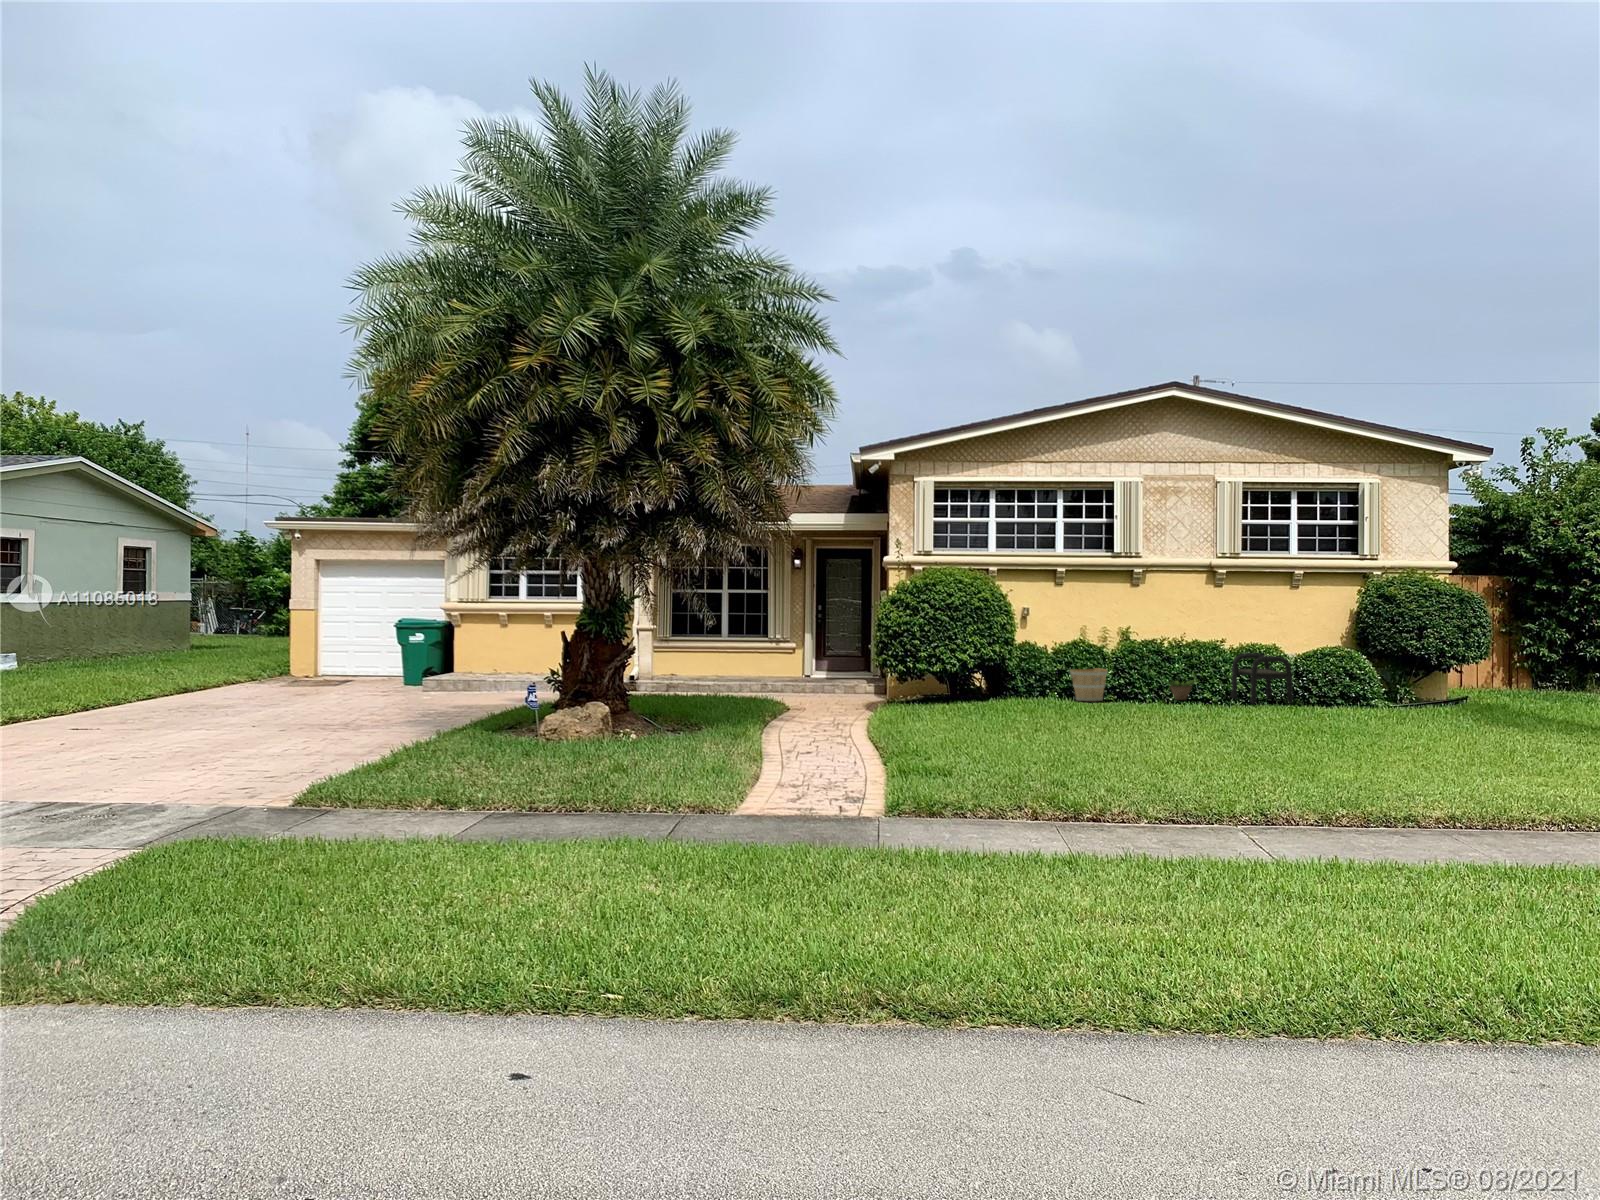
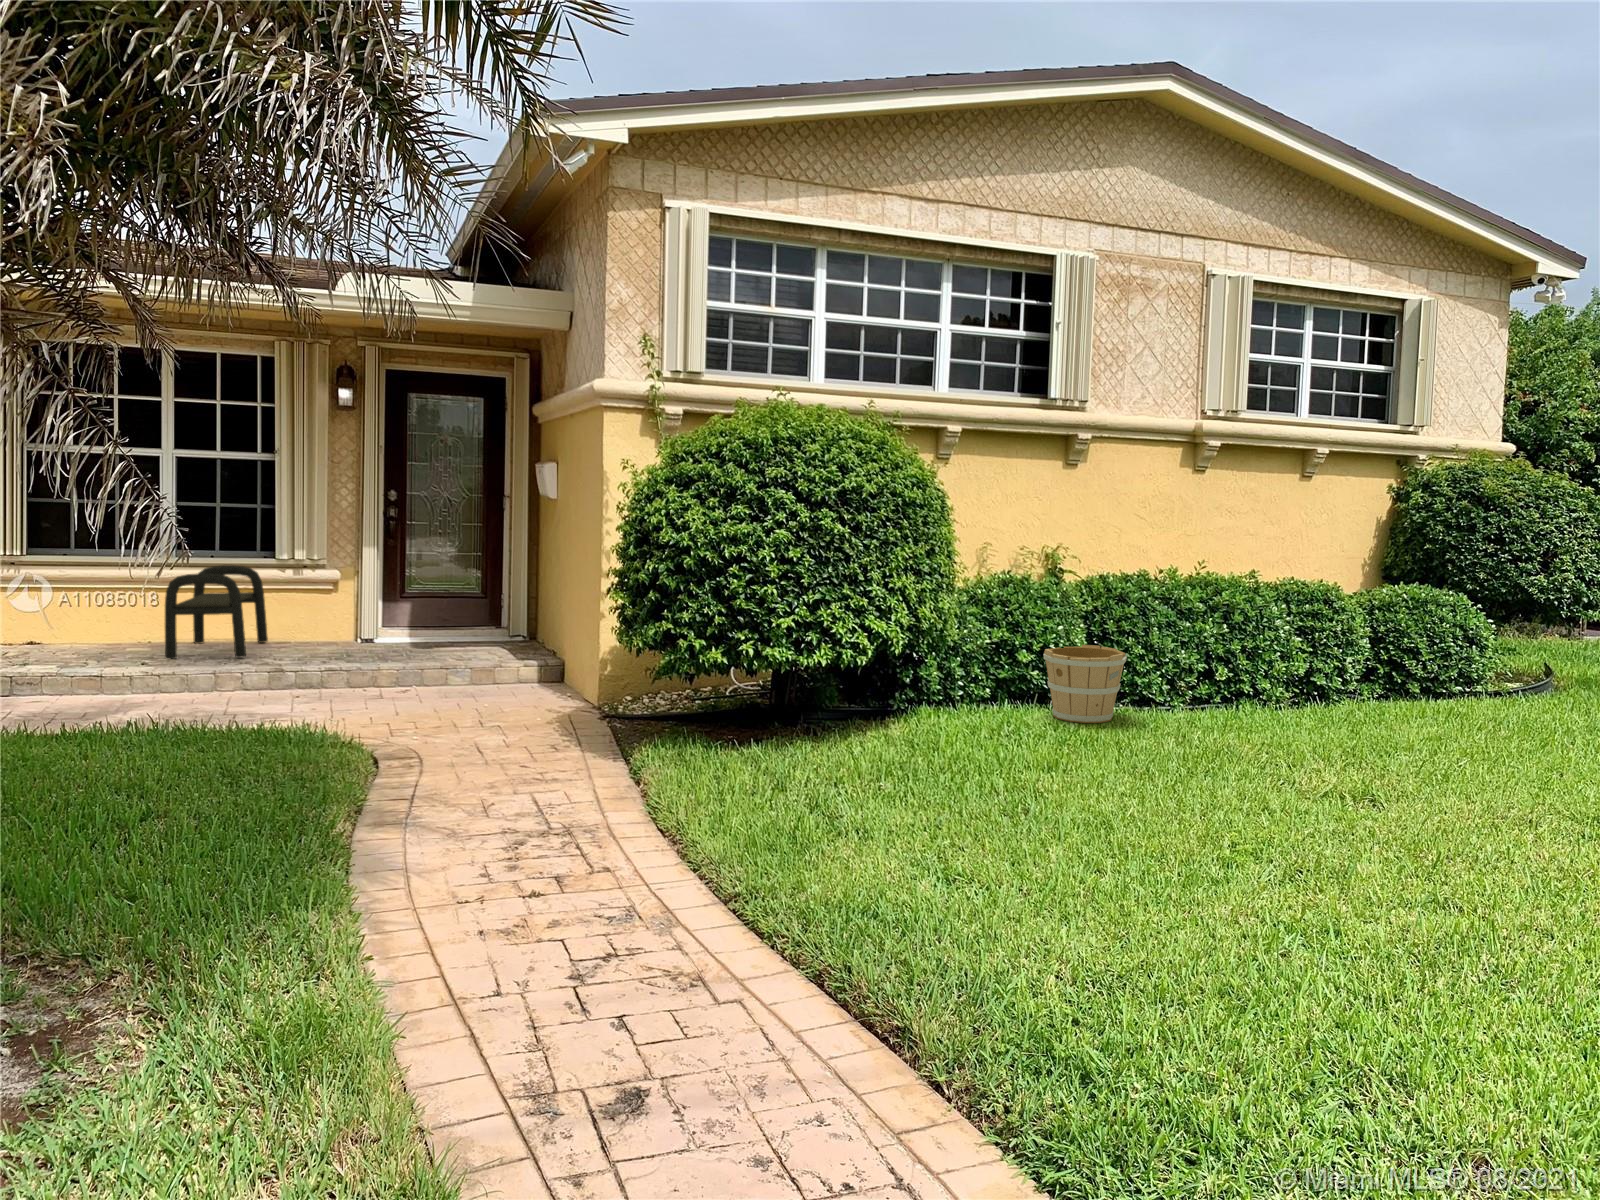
bench: present [1231,653,1293,704] -> present [165,565,268,659]
decorative plant: present [1170,680,1196,700] -> none [1204,664,1286,710]

